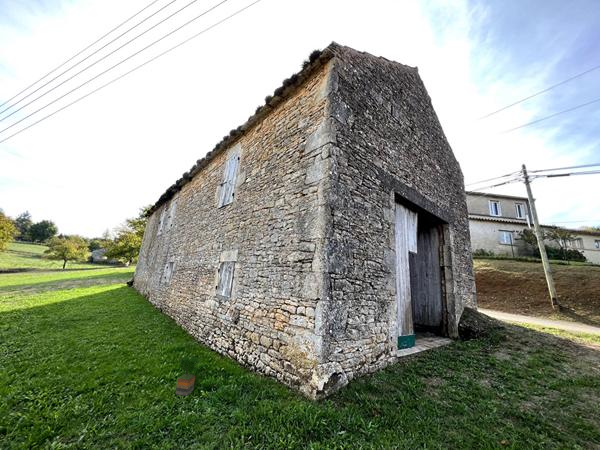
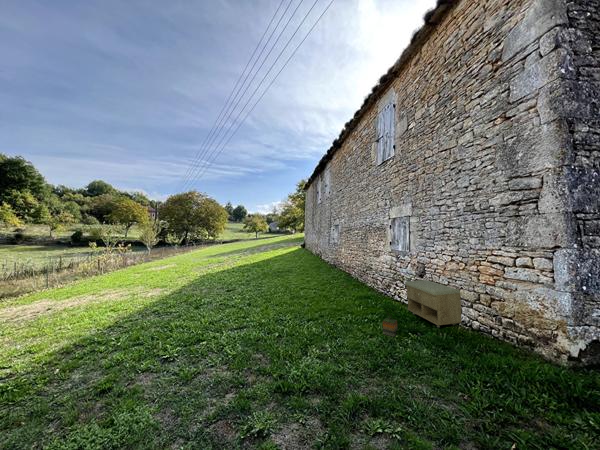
storage bench: none [215,328,261,377] -> present [405,280,462,327]

